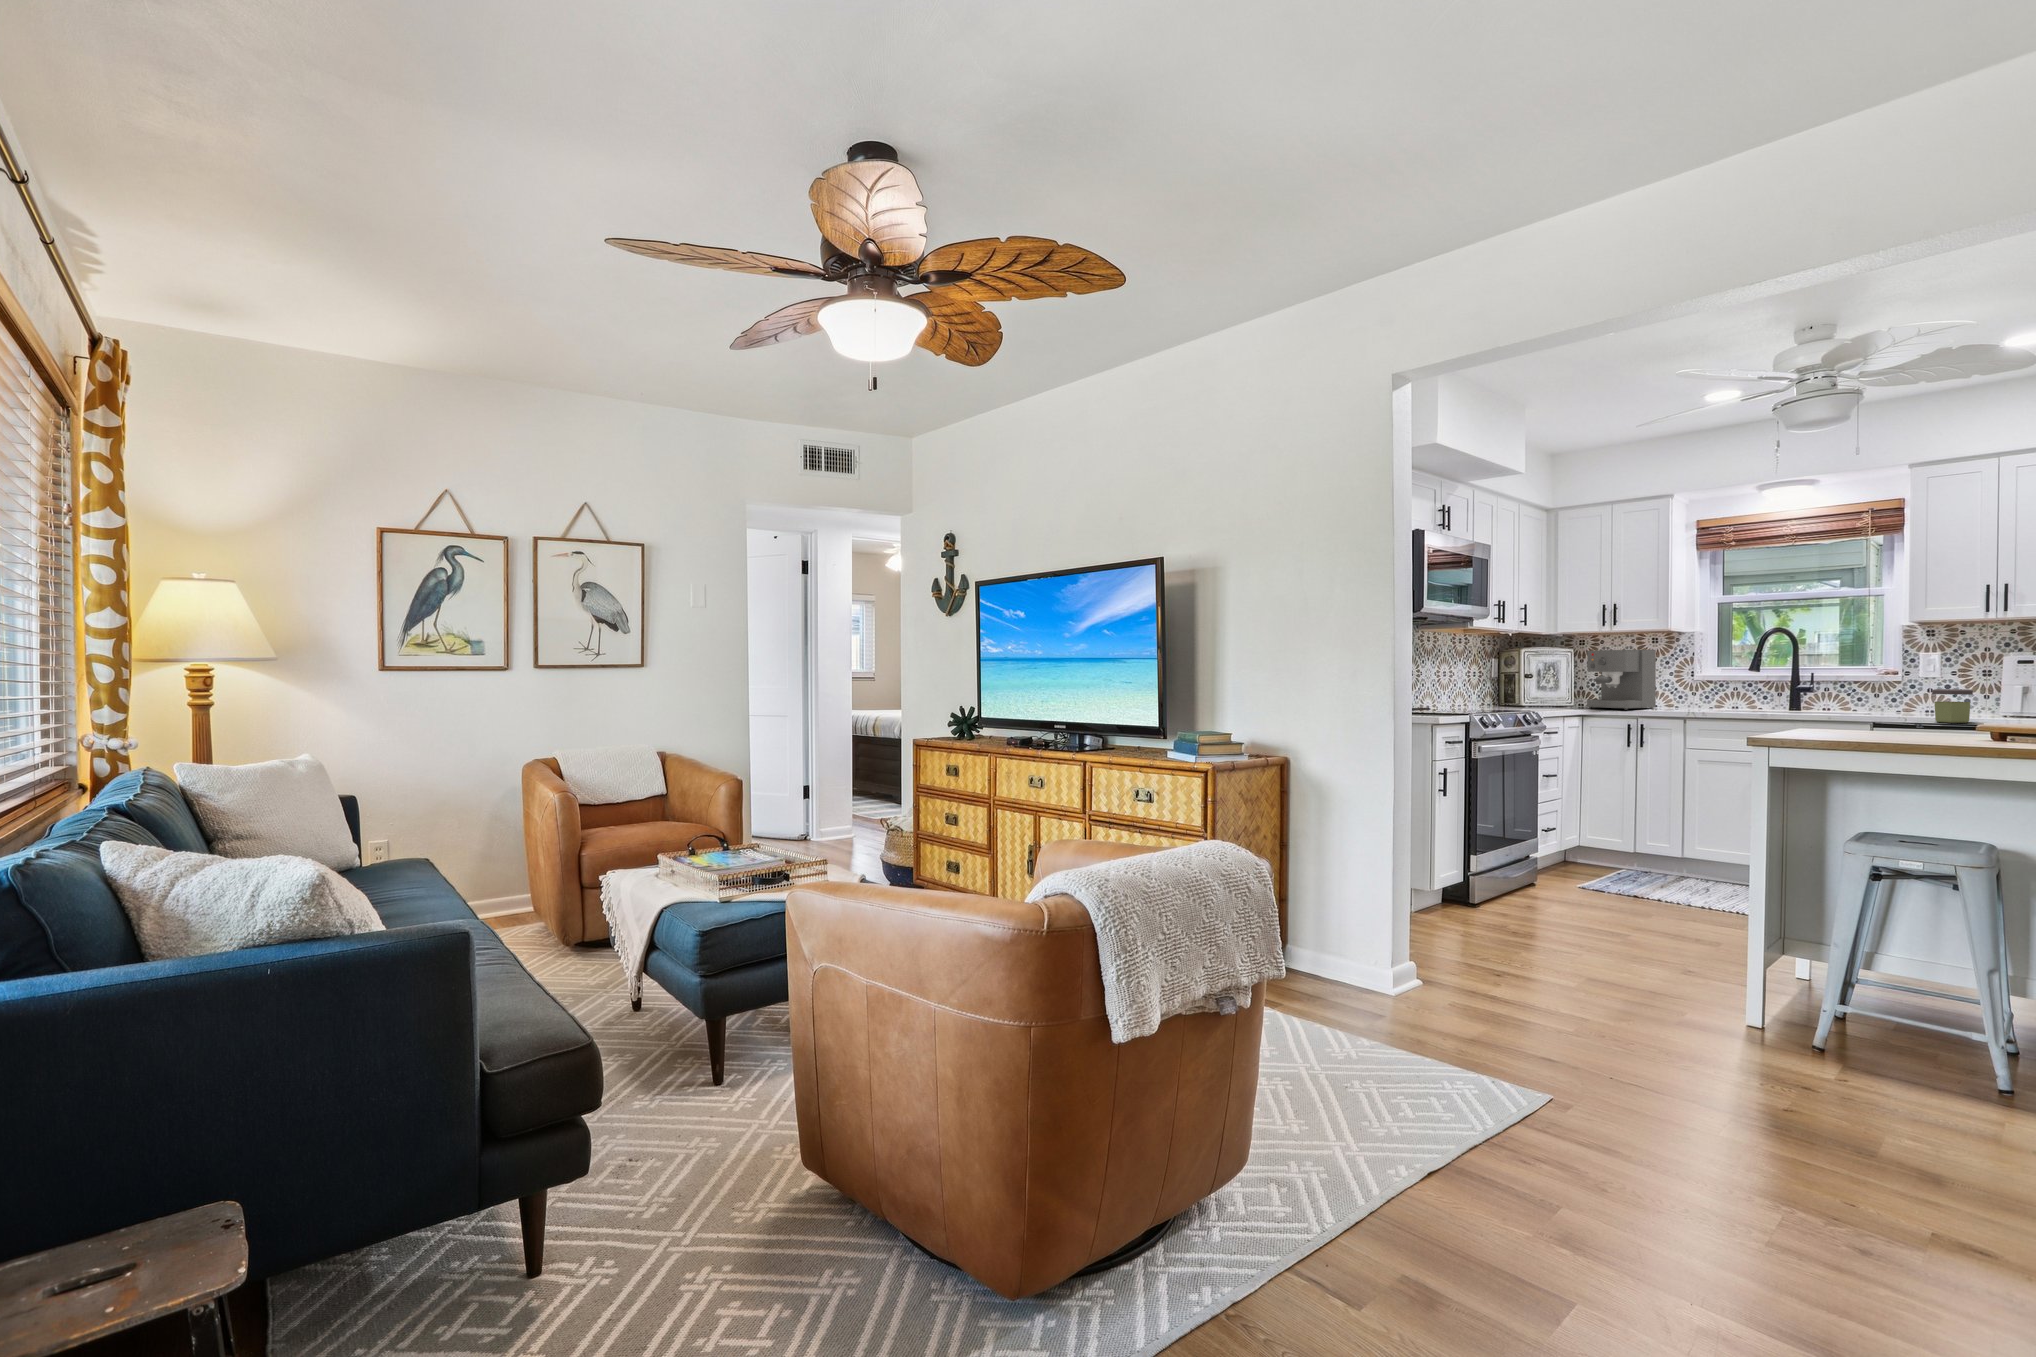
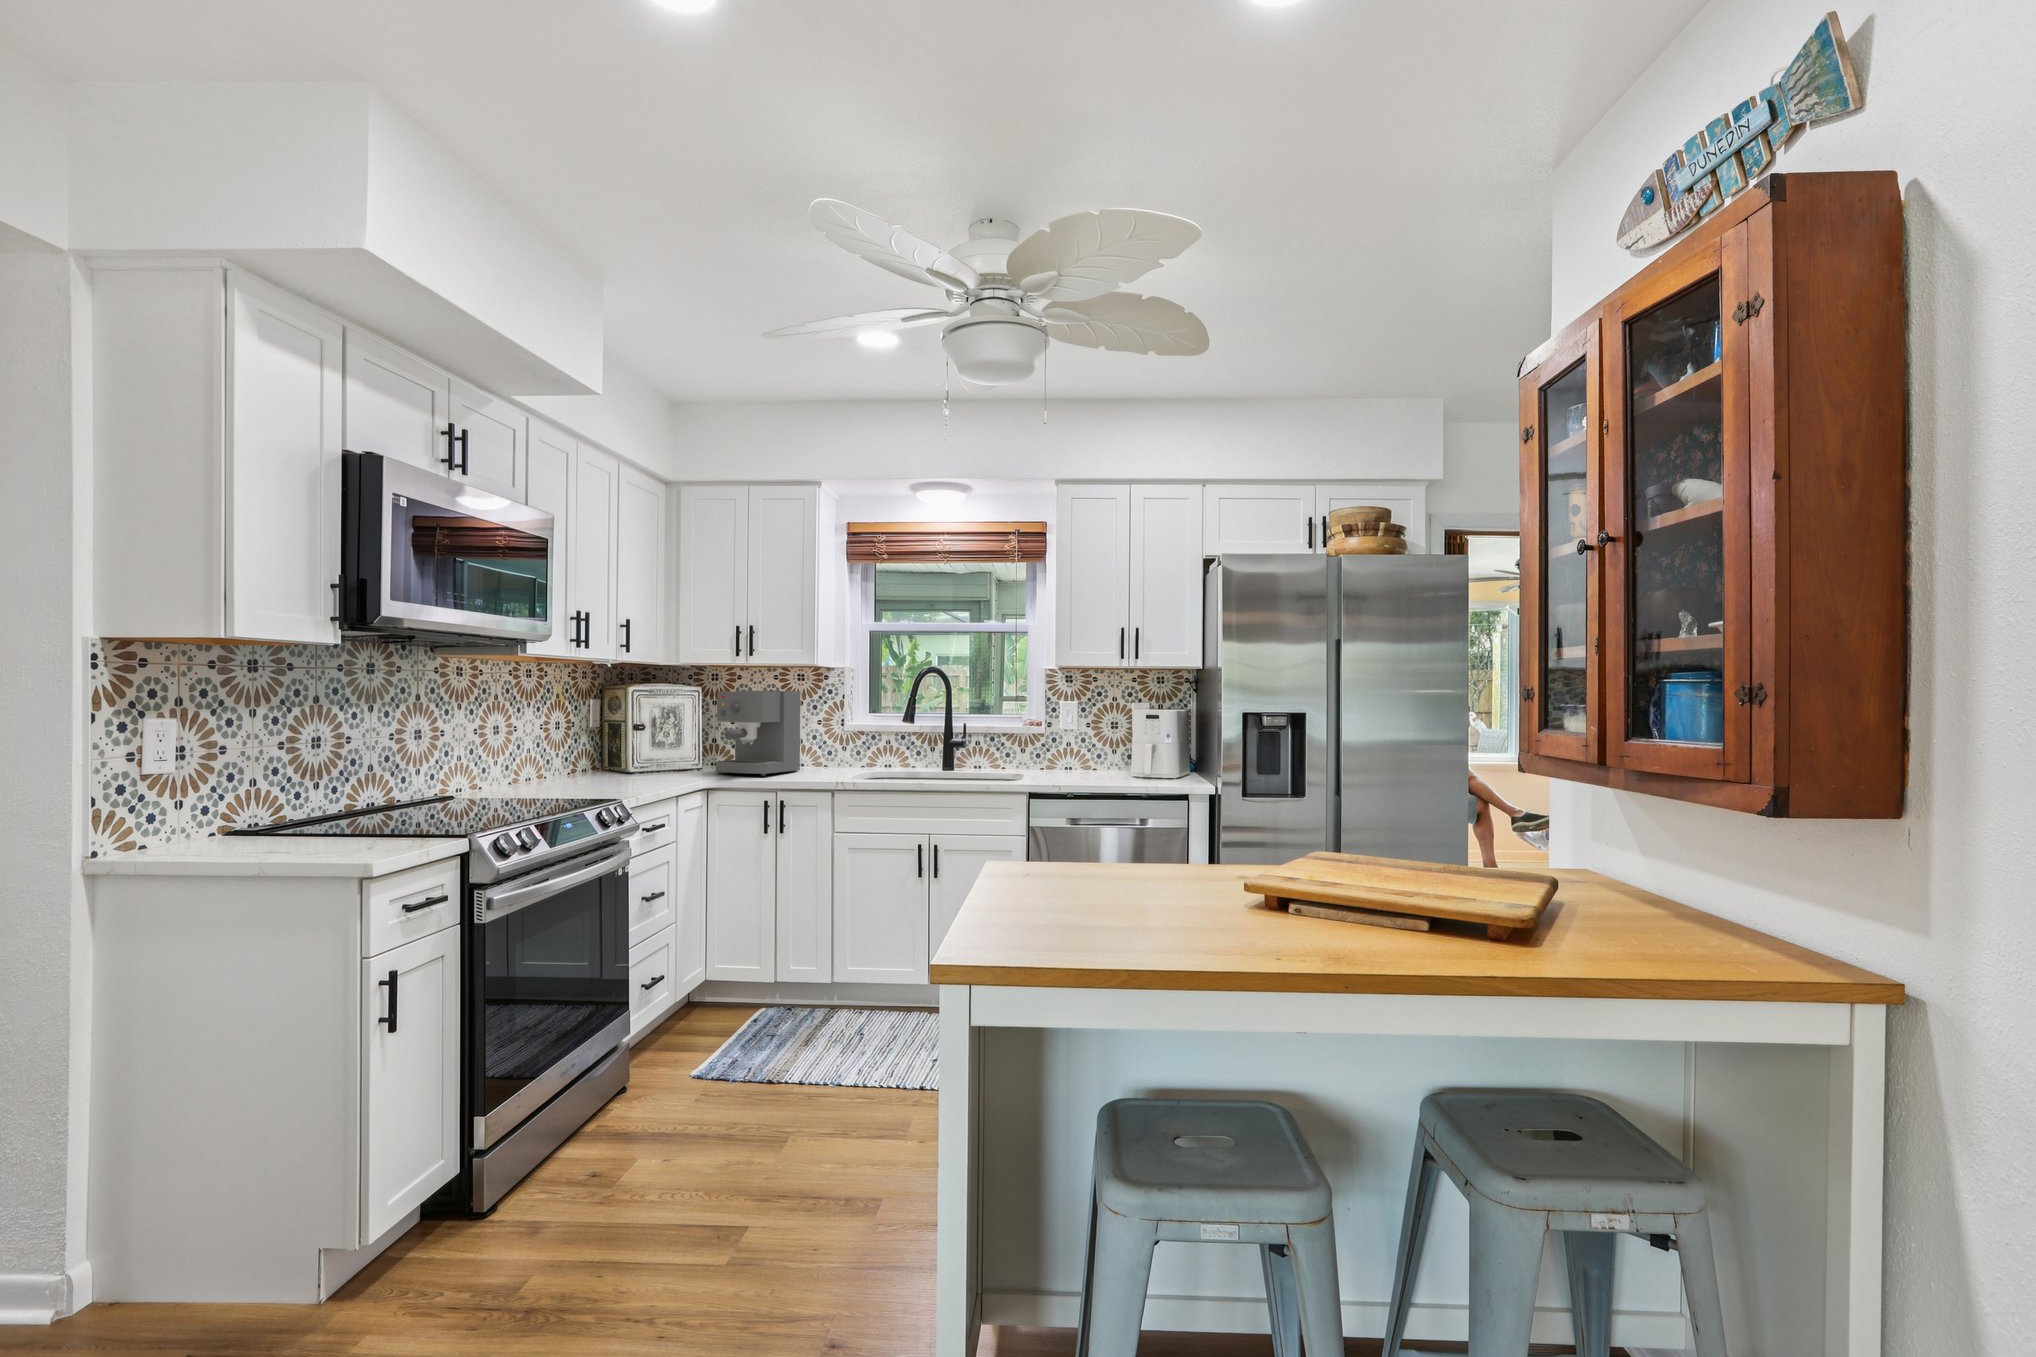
jar: present [1932,689,1973,723] -> none [1078,746,1112,787]

